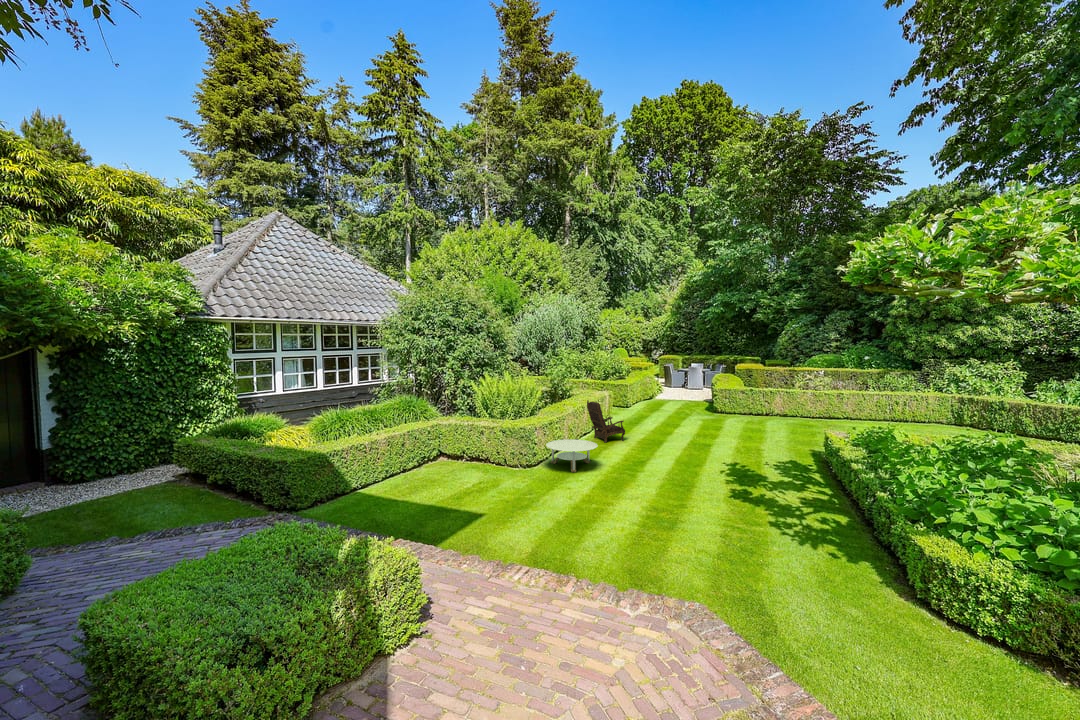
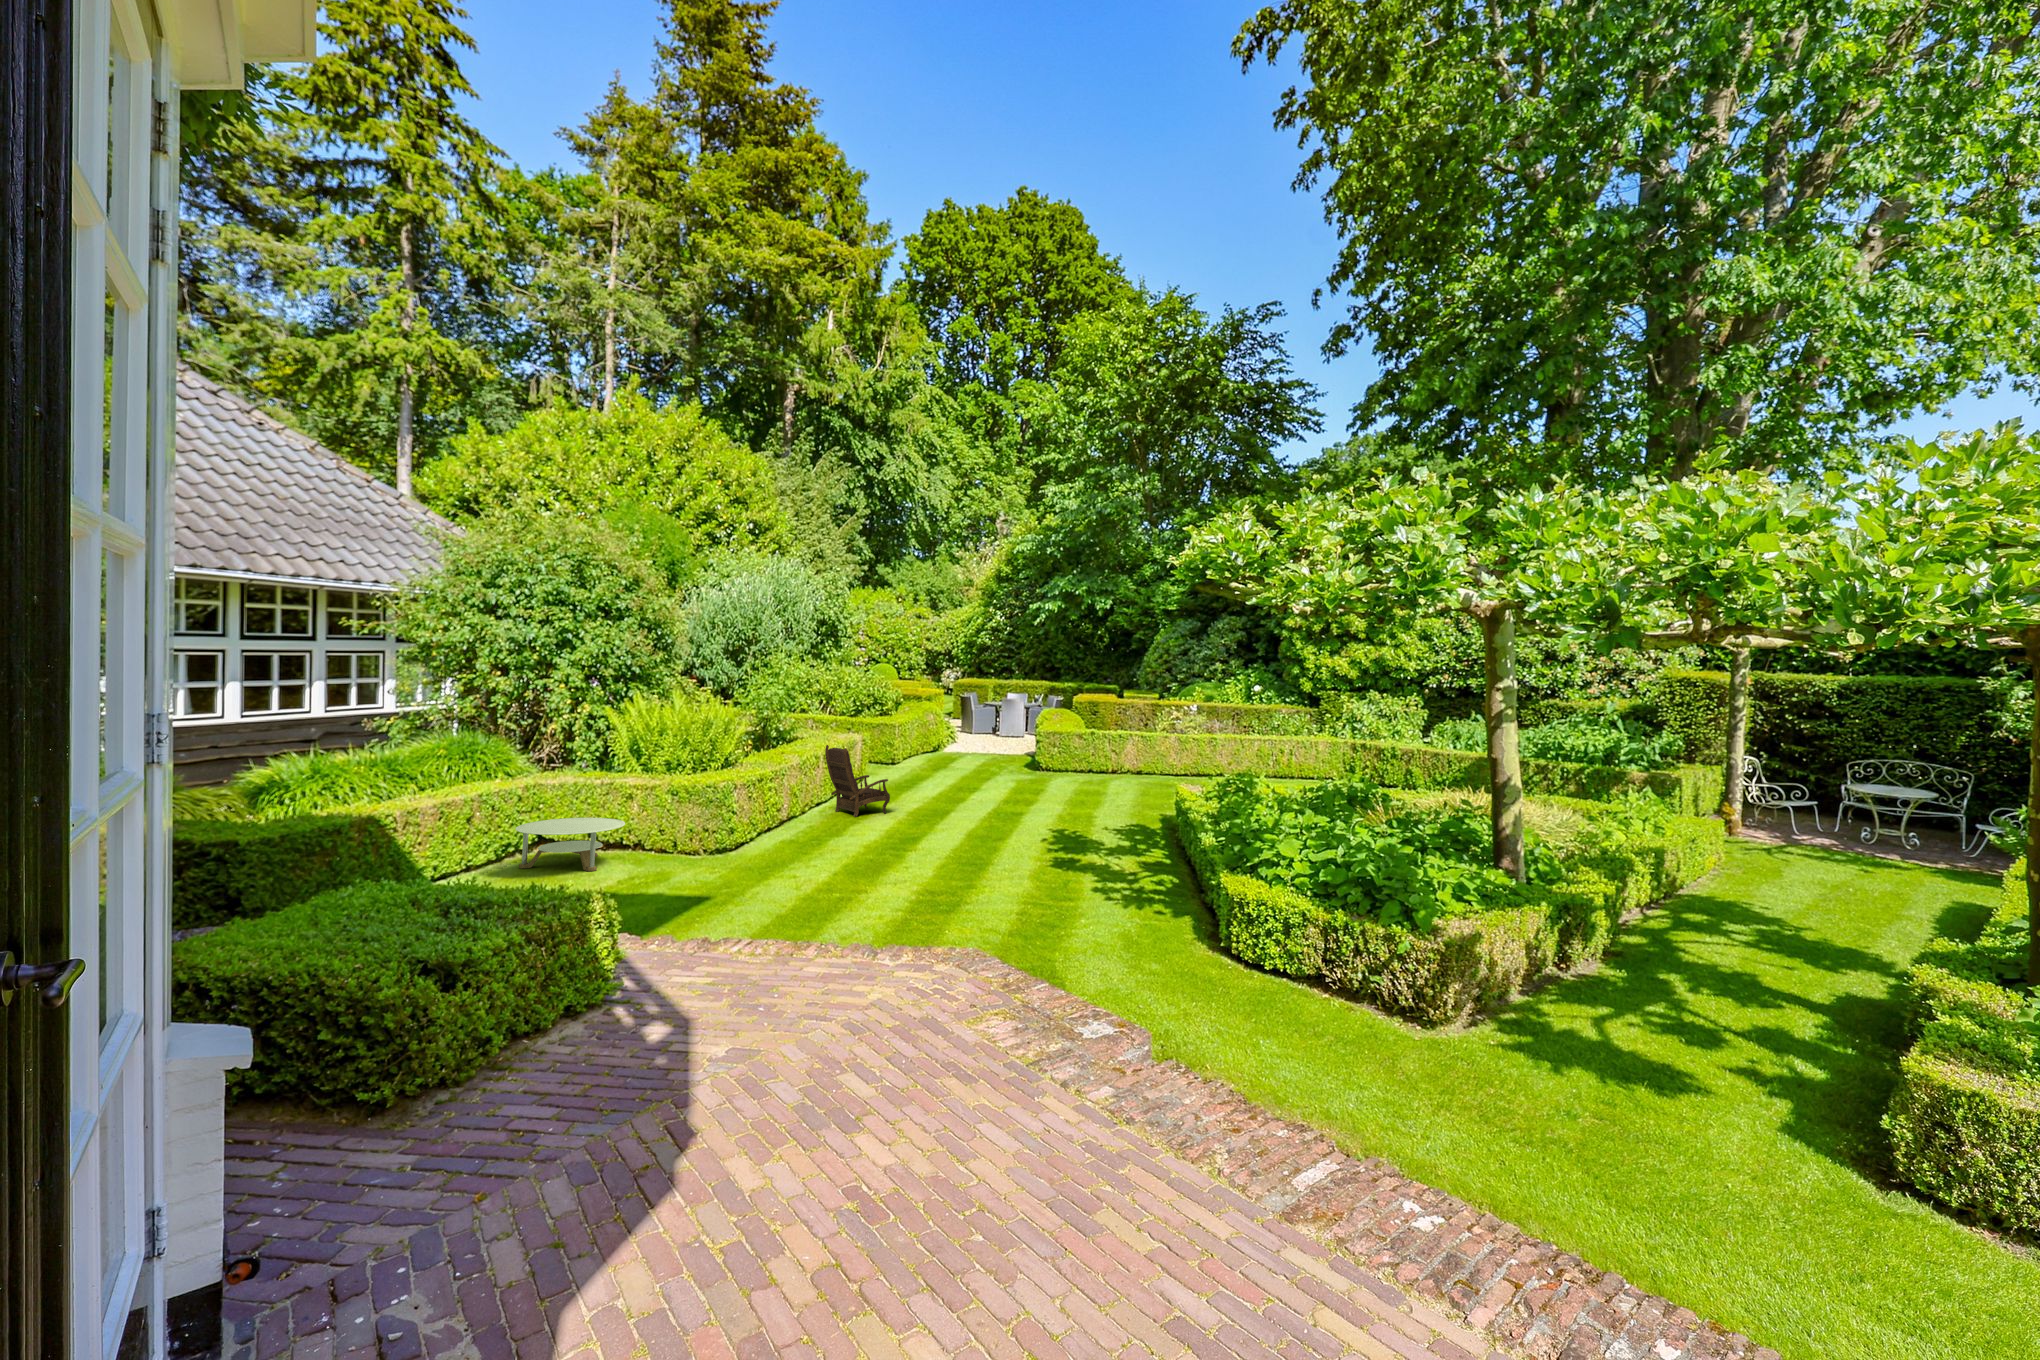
round table: present [546,439,597,472] -> present [516,818,625,871]

